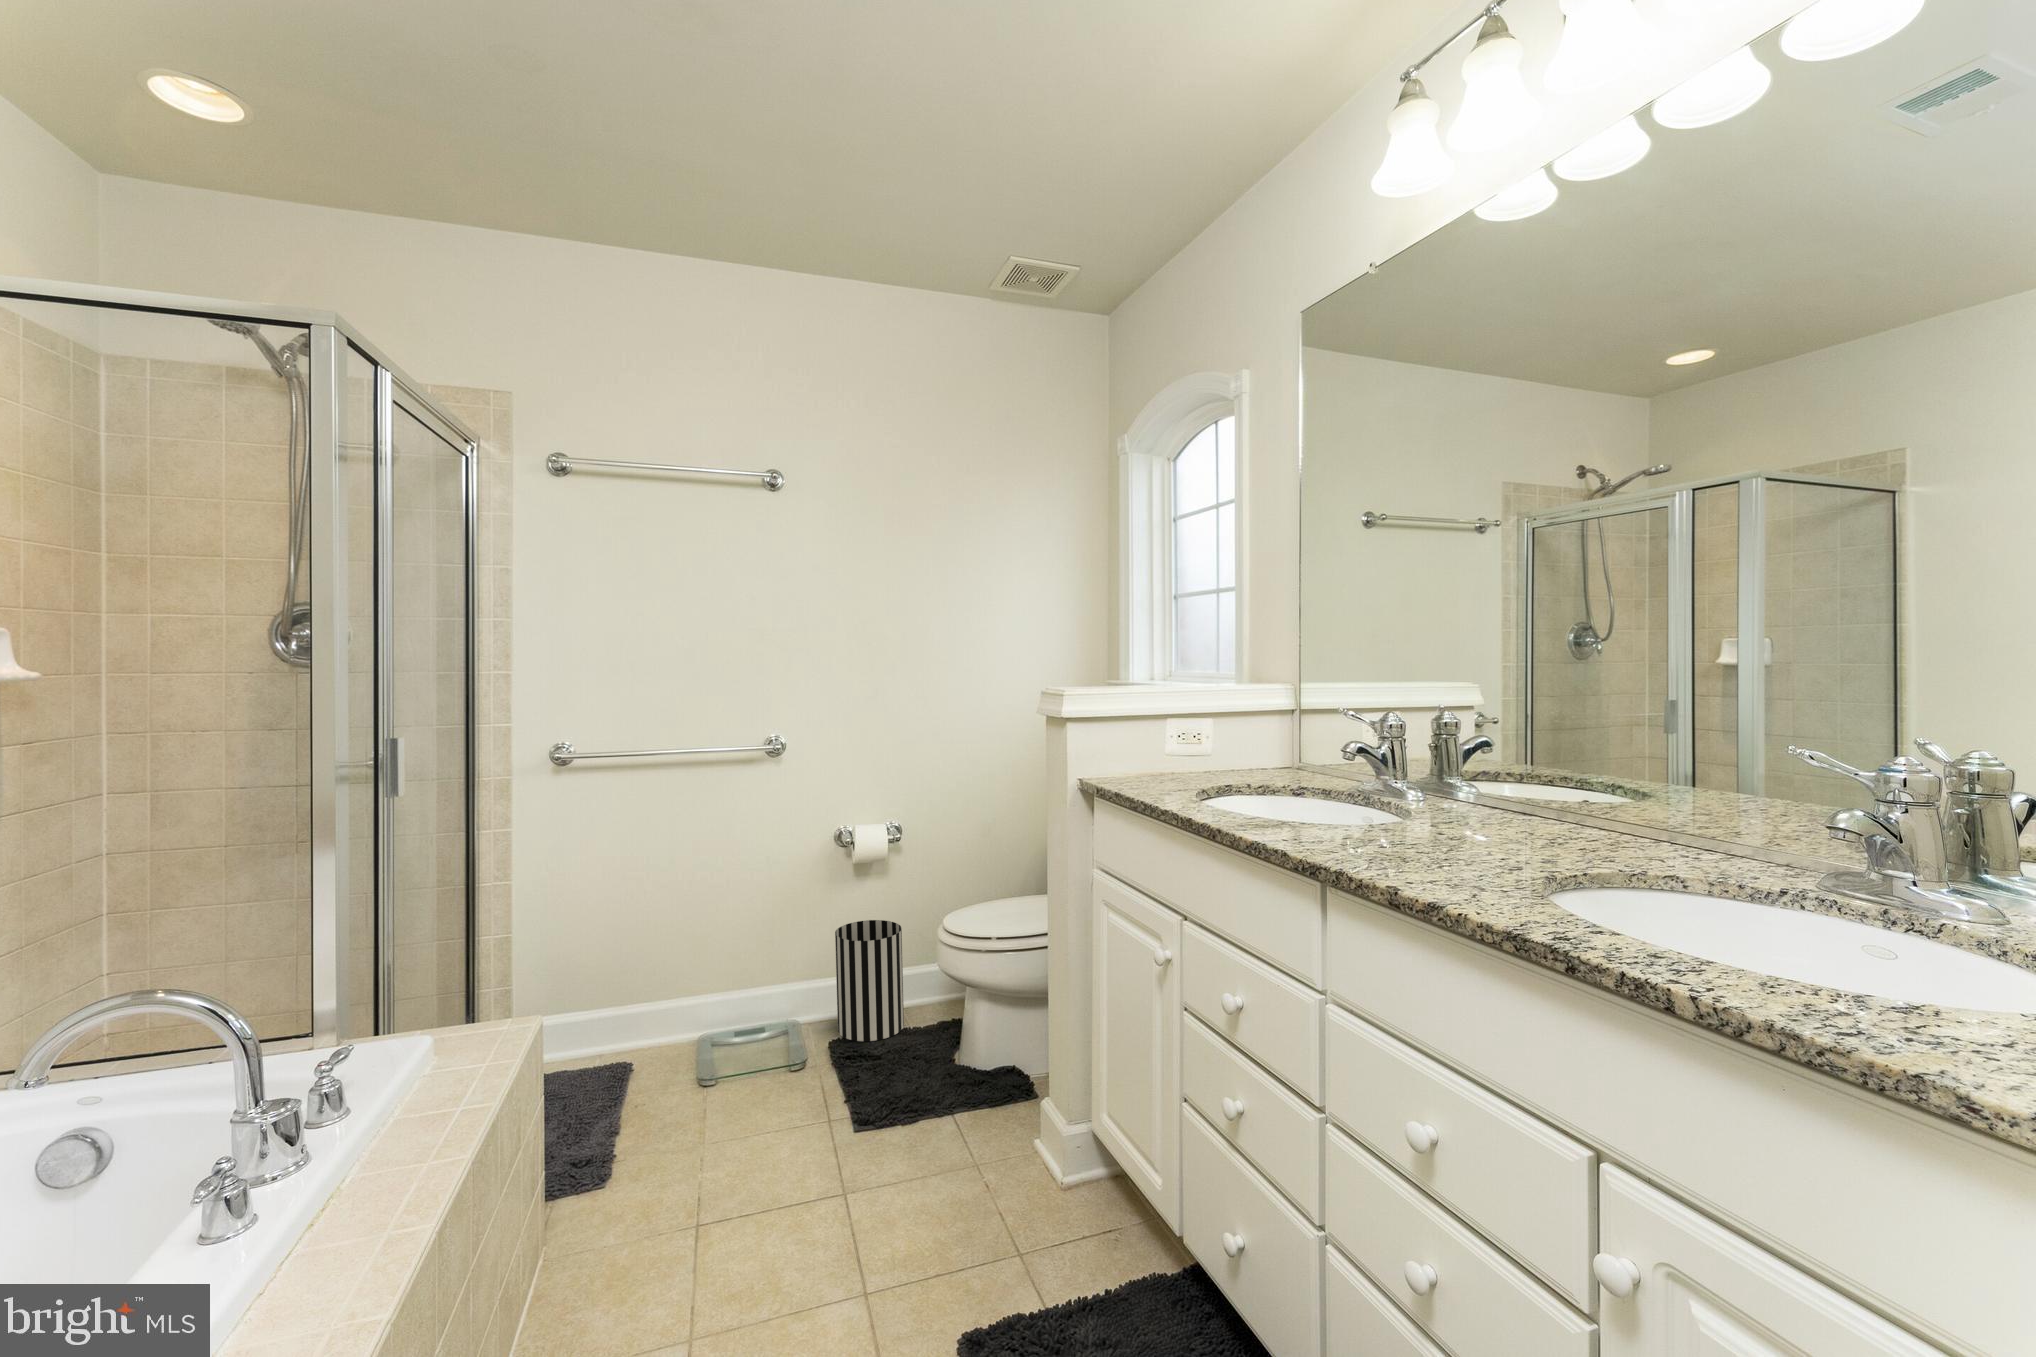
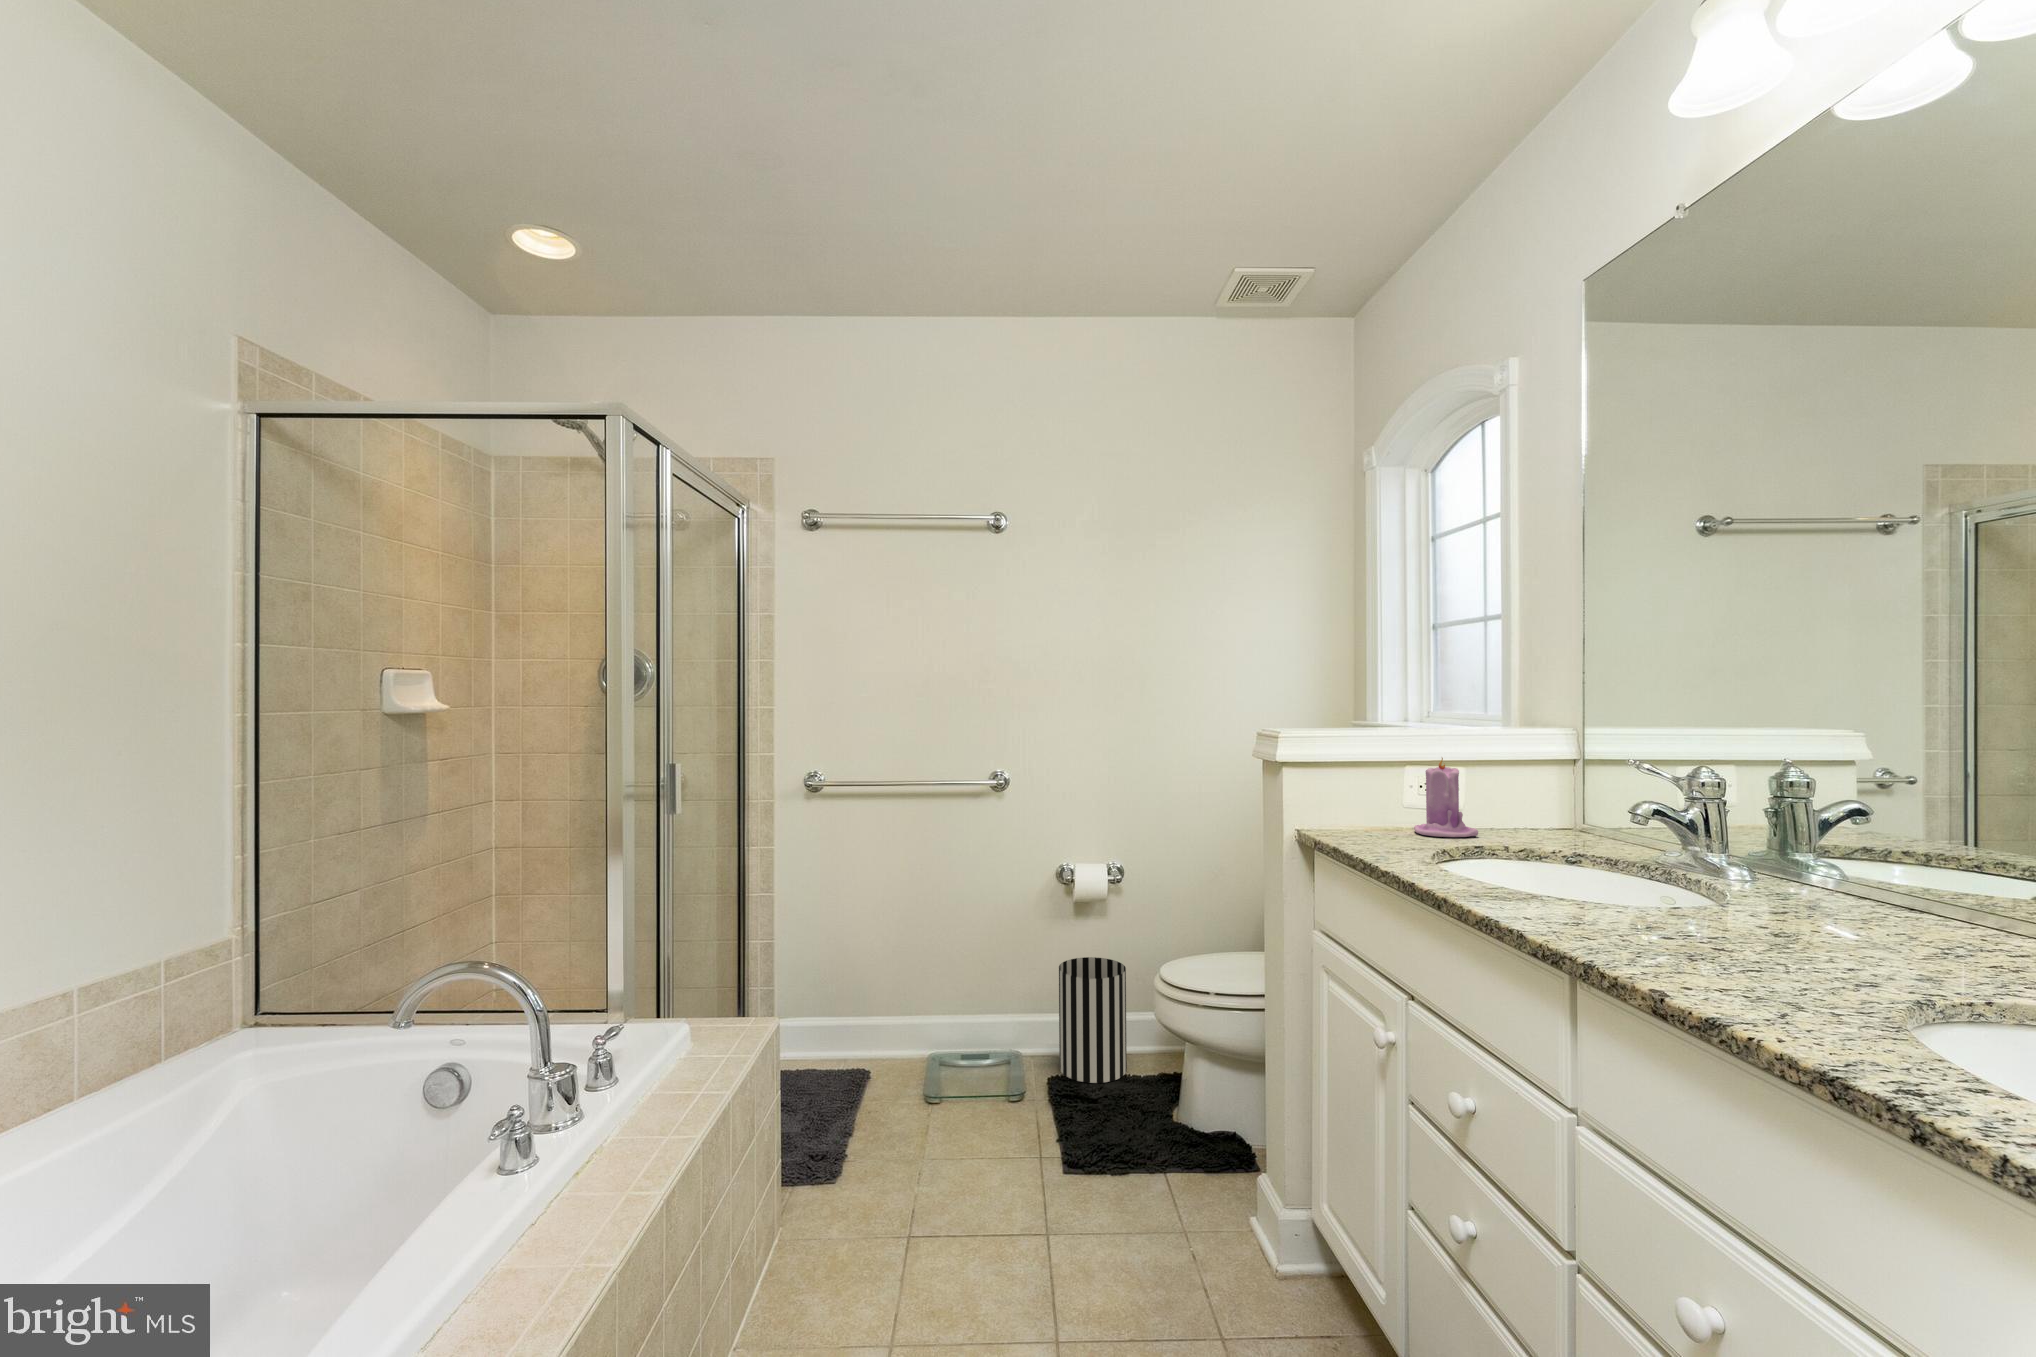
candle: none [1171,712,1223,781] -> present [1414,758,1478,837]

